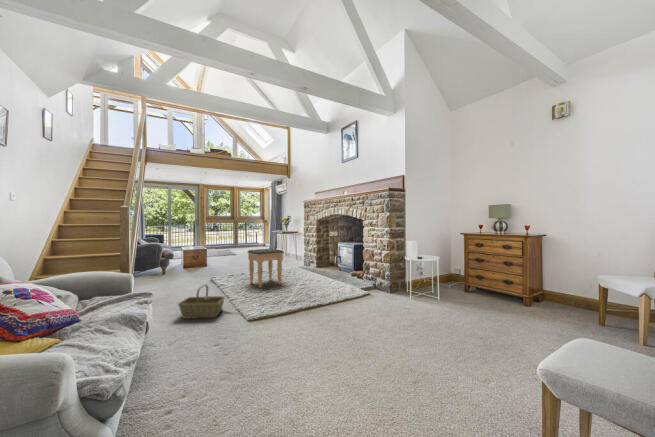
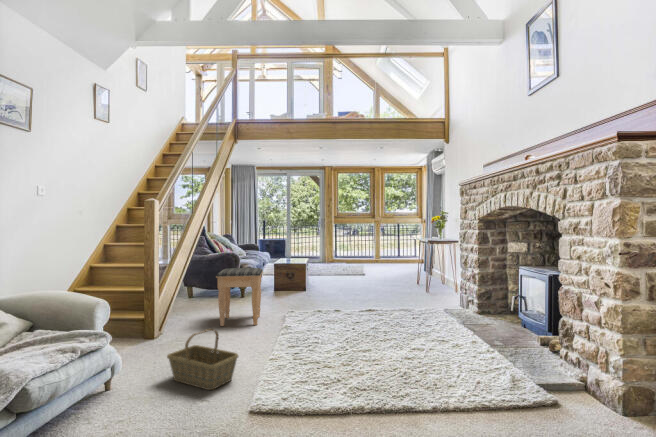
footstool: present [247,249,284,287] -> present [216,268,263,326]

